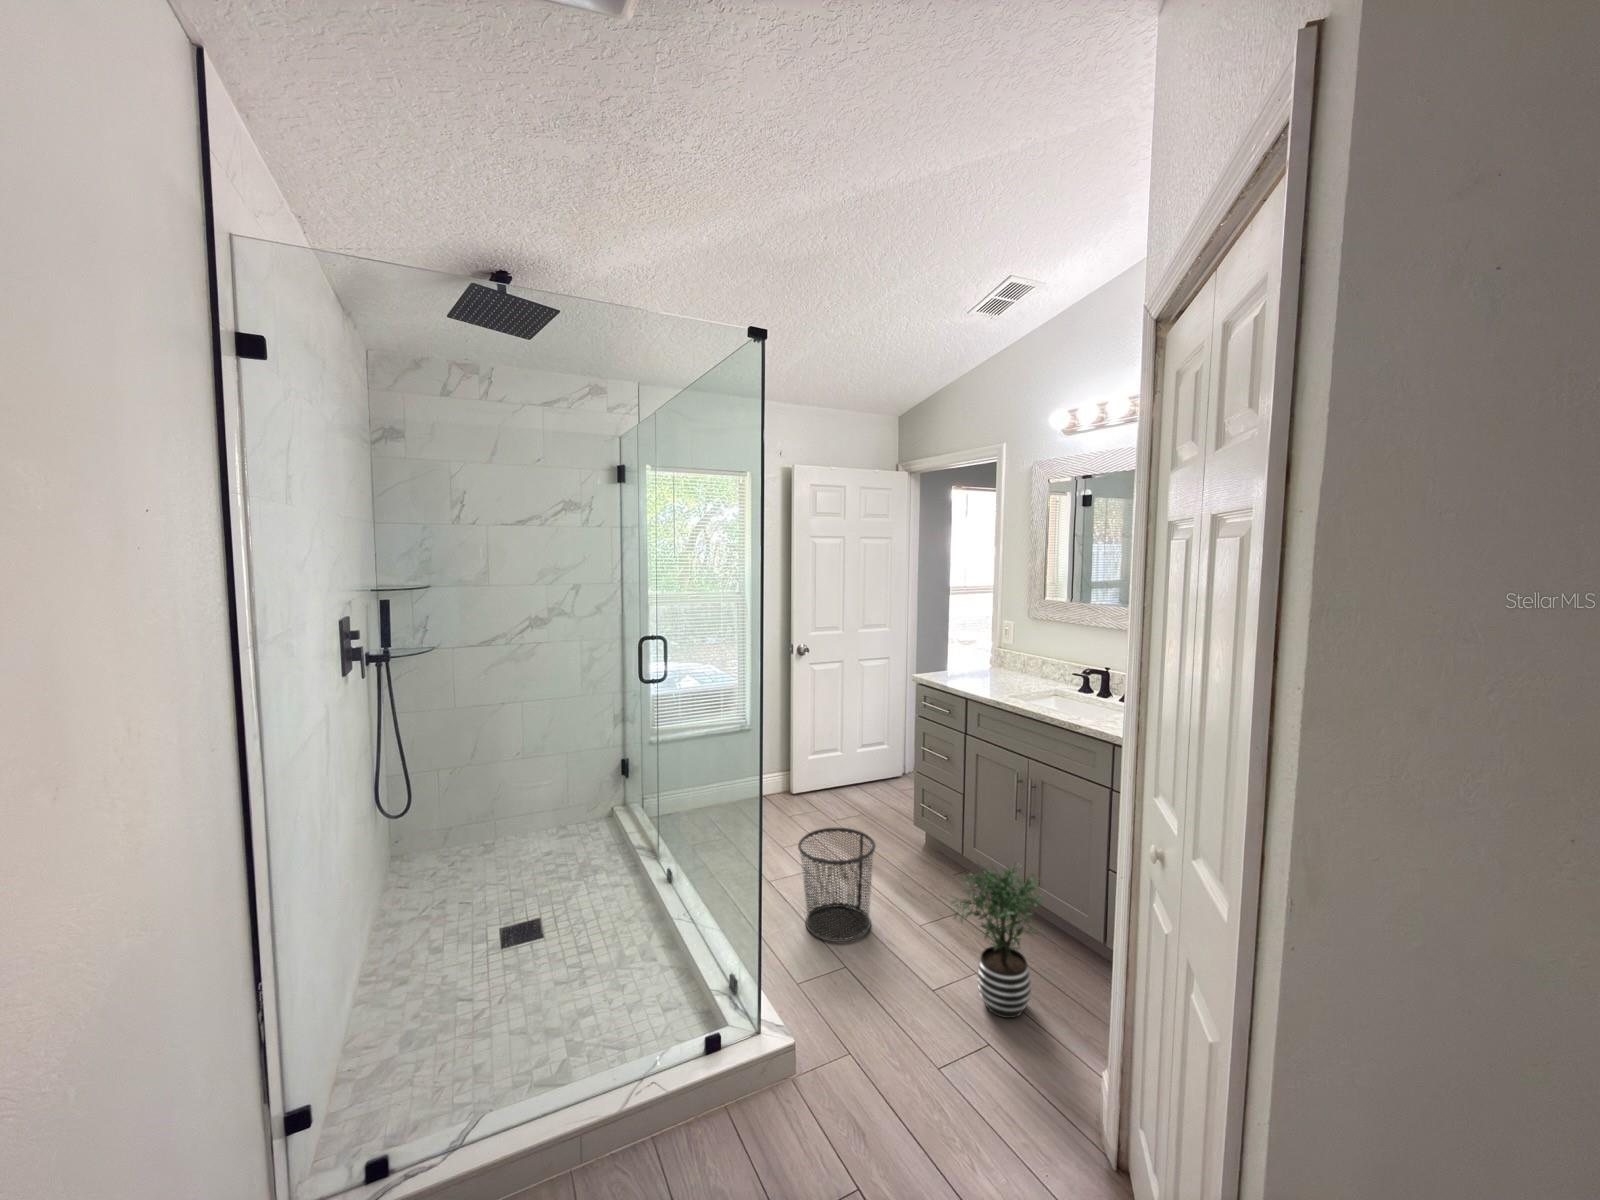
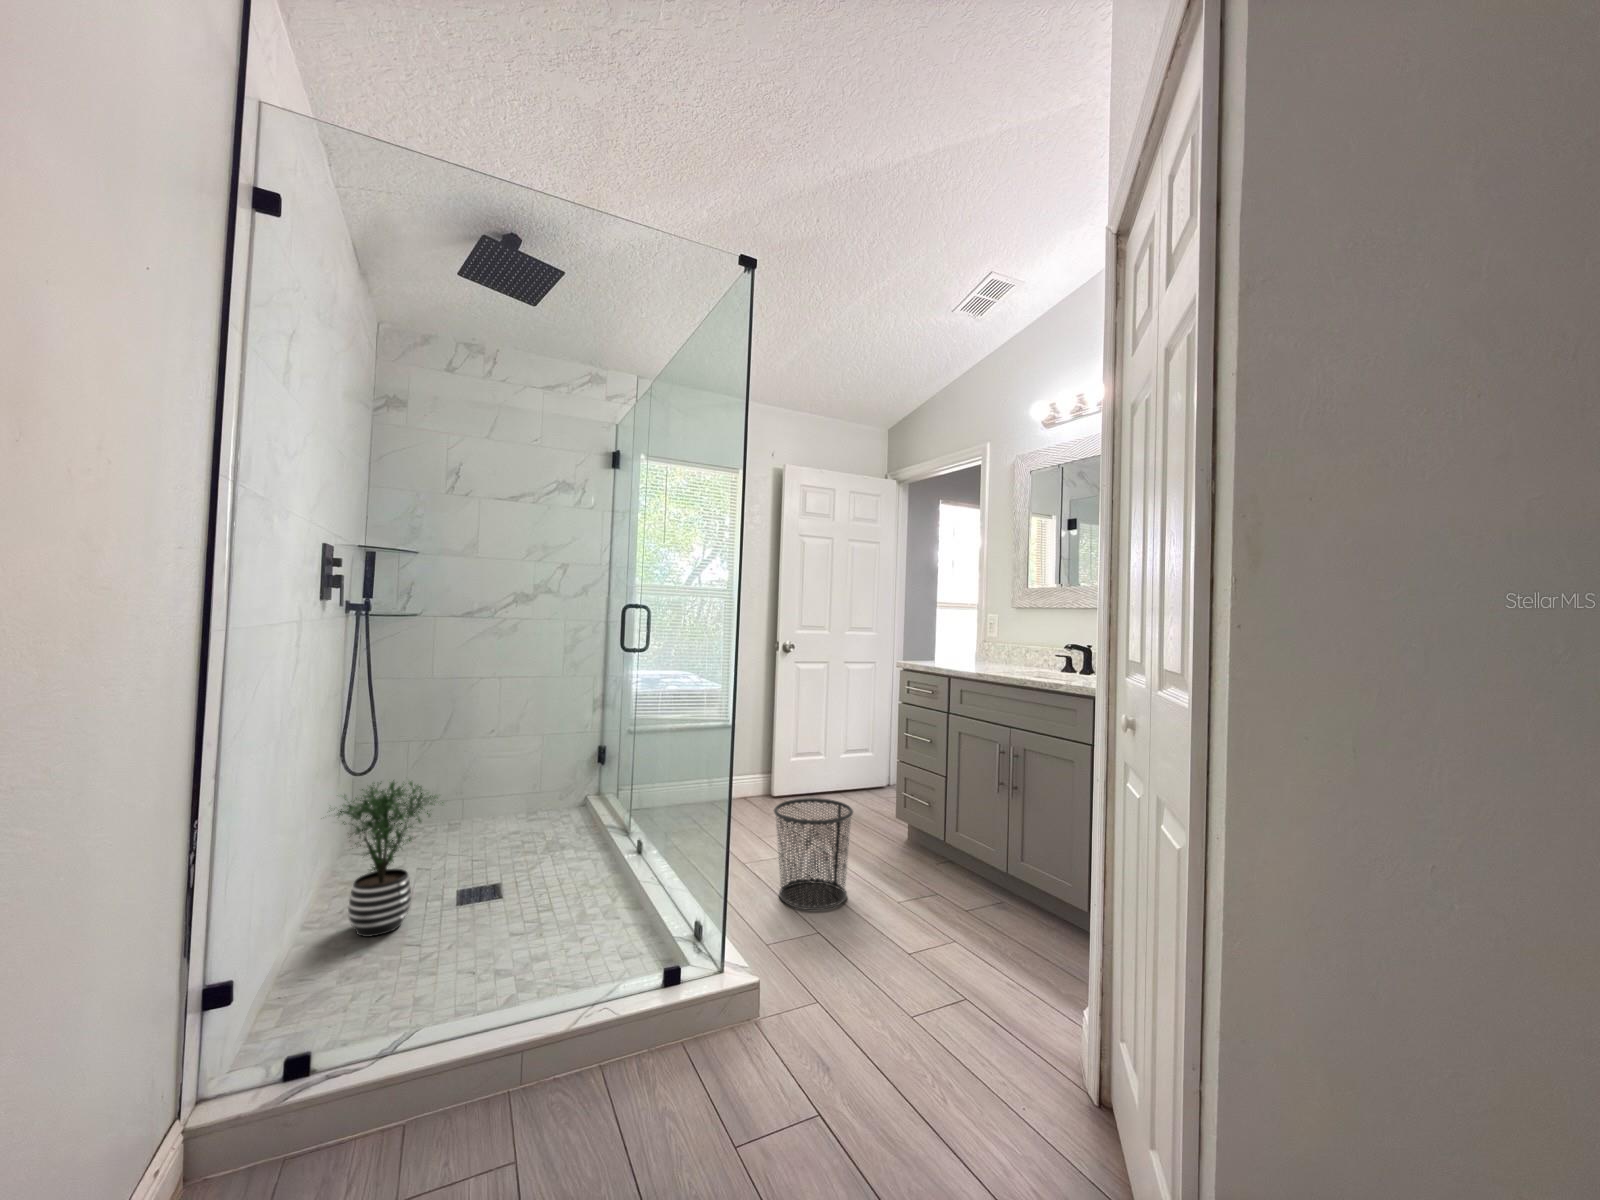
potted plant: present [952,864,1042,1018] -> present [337,780,443,937]

